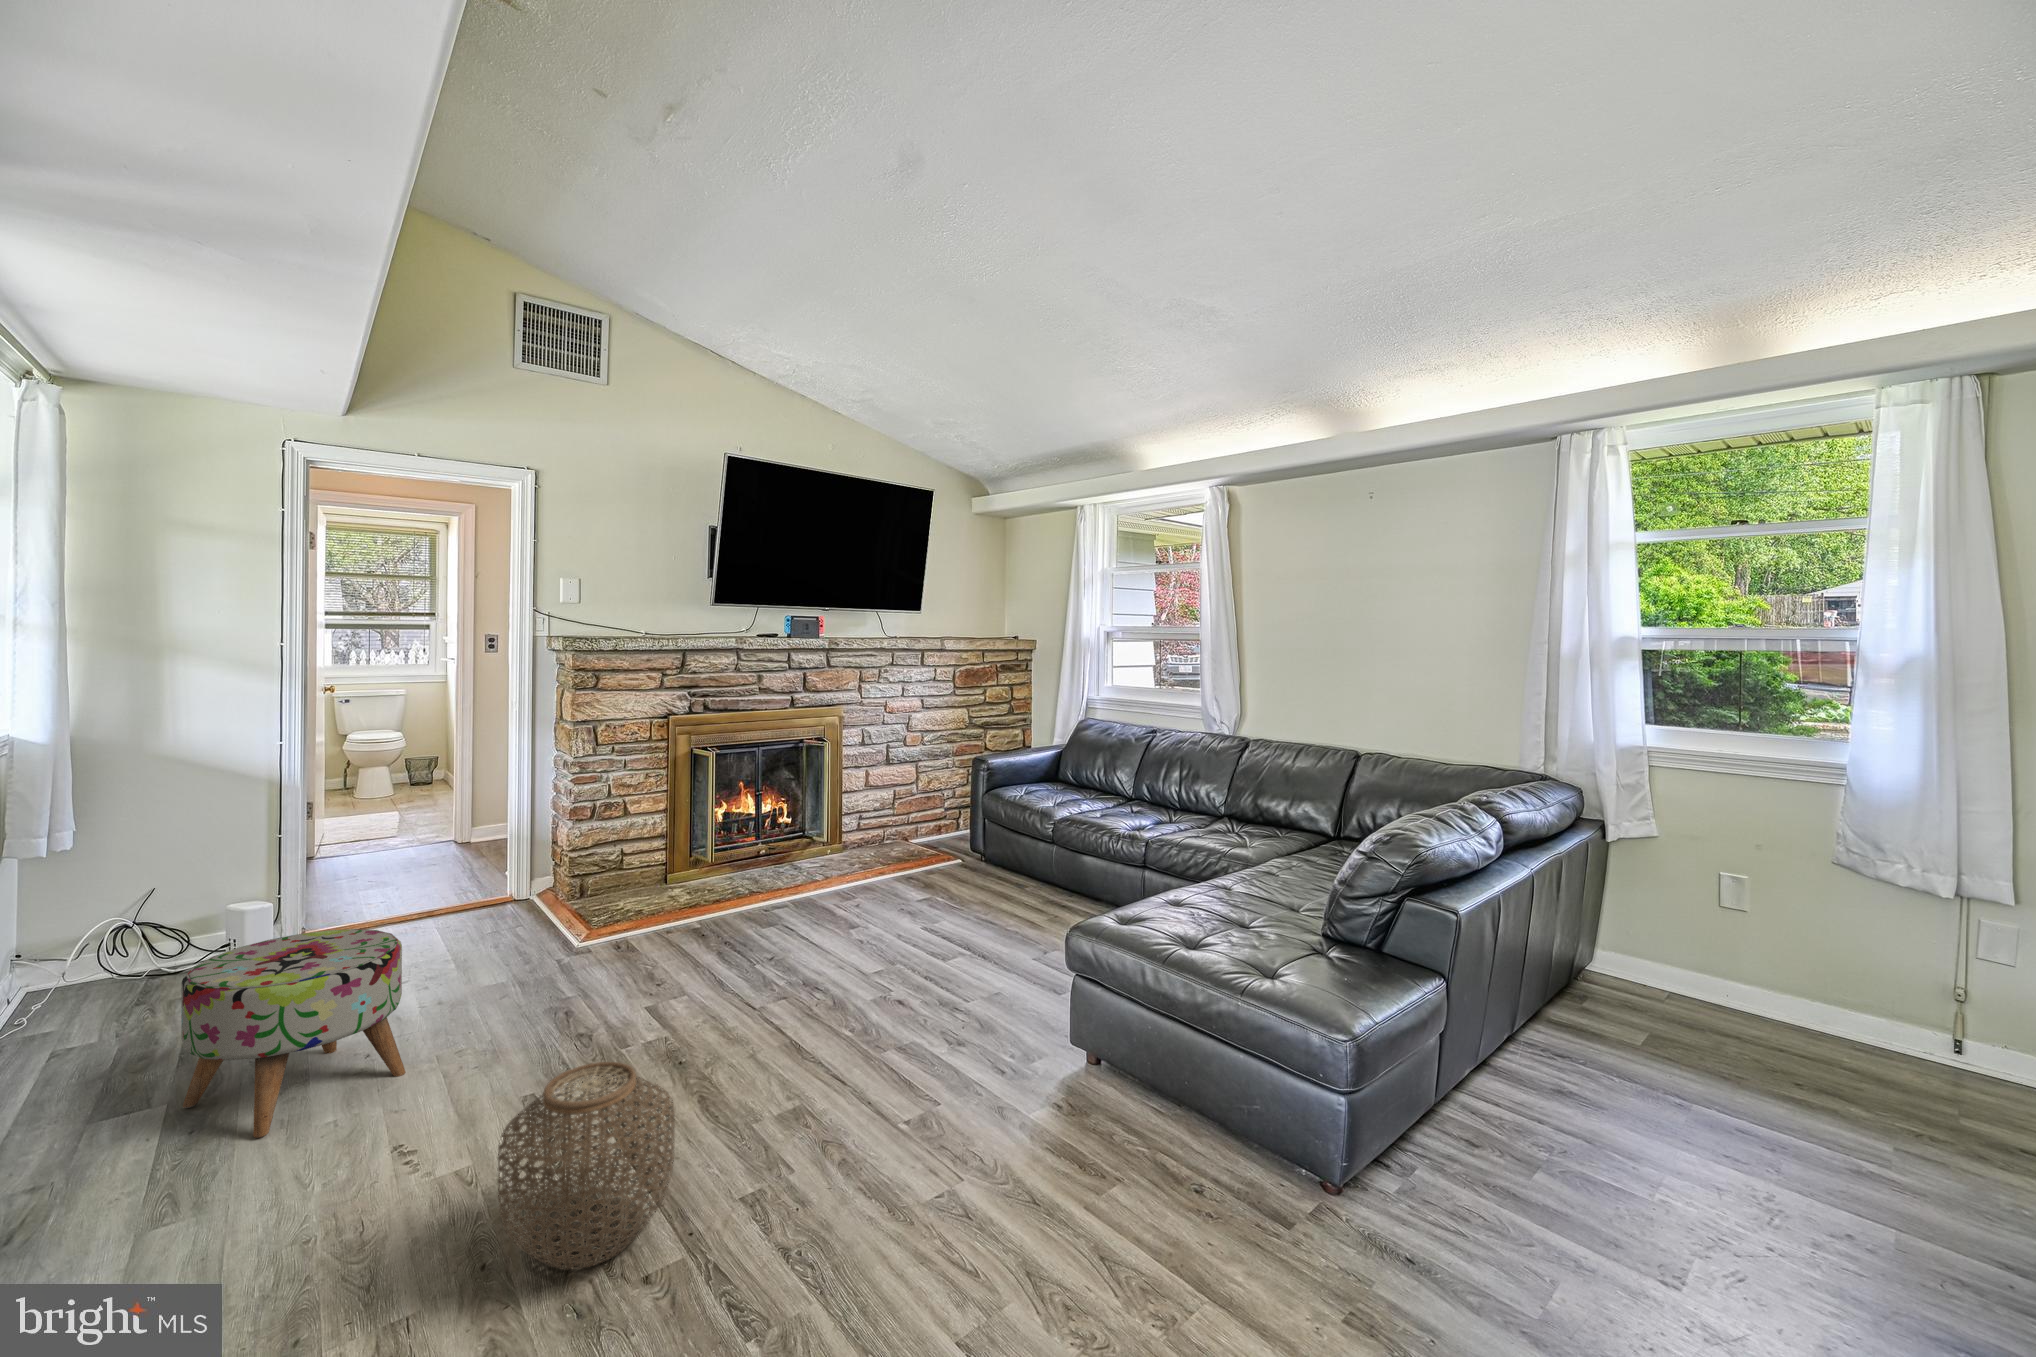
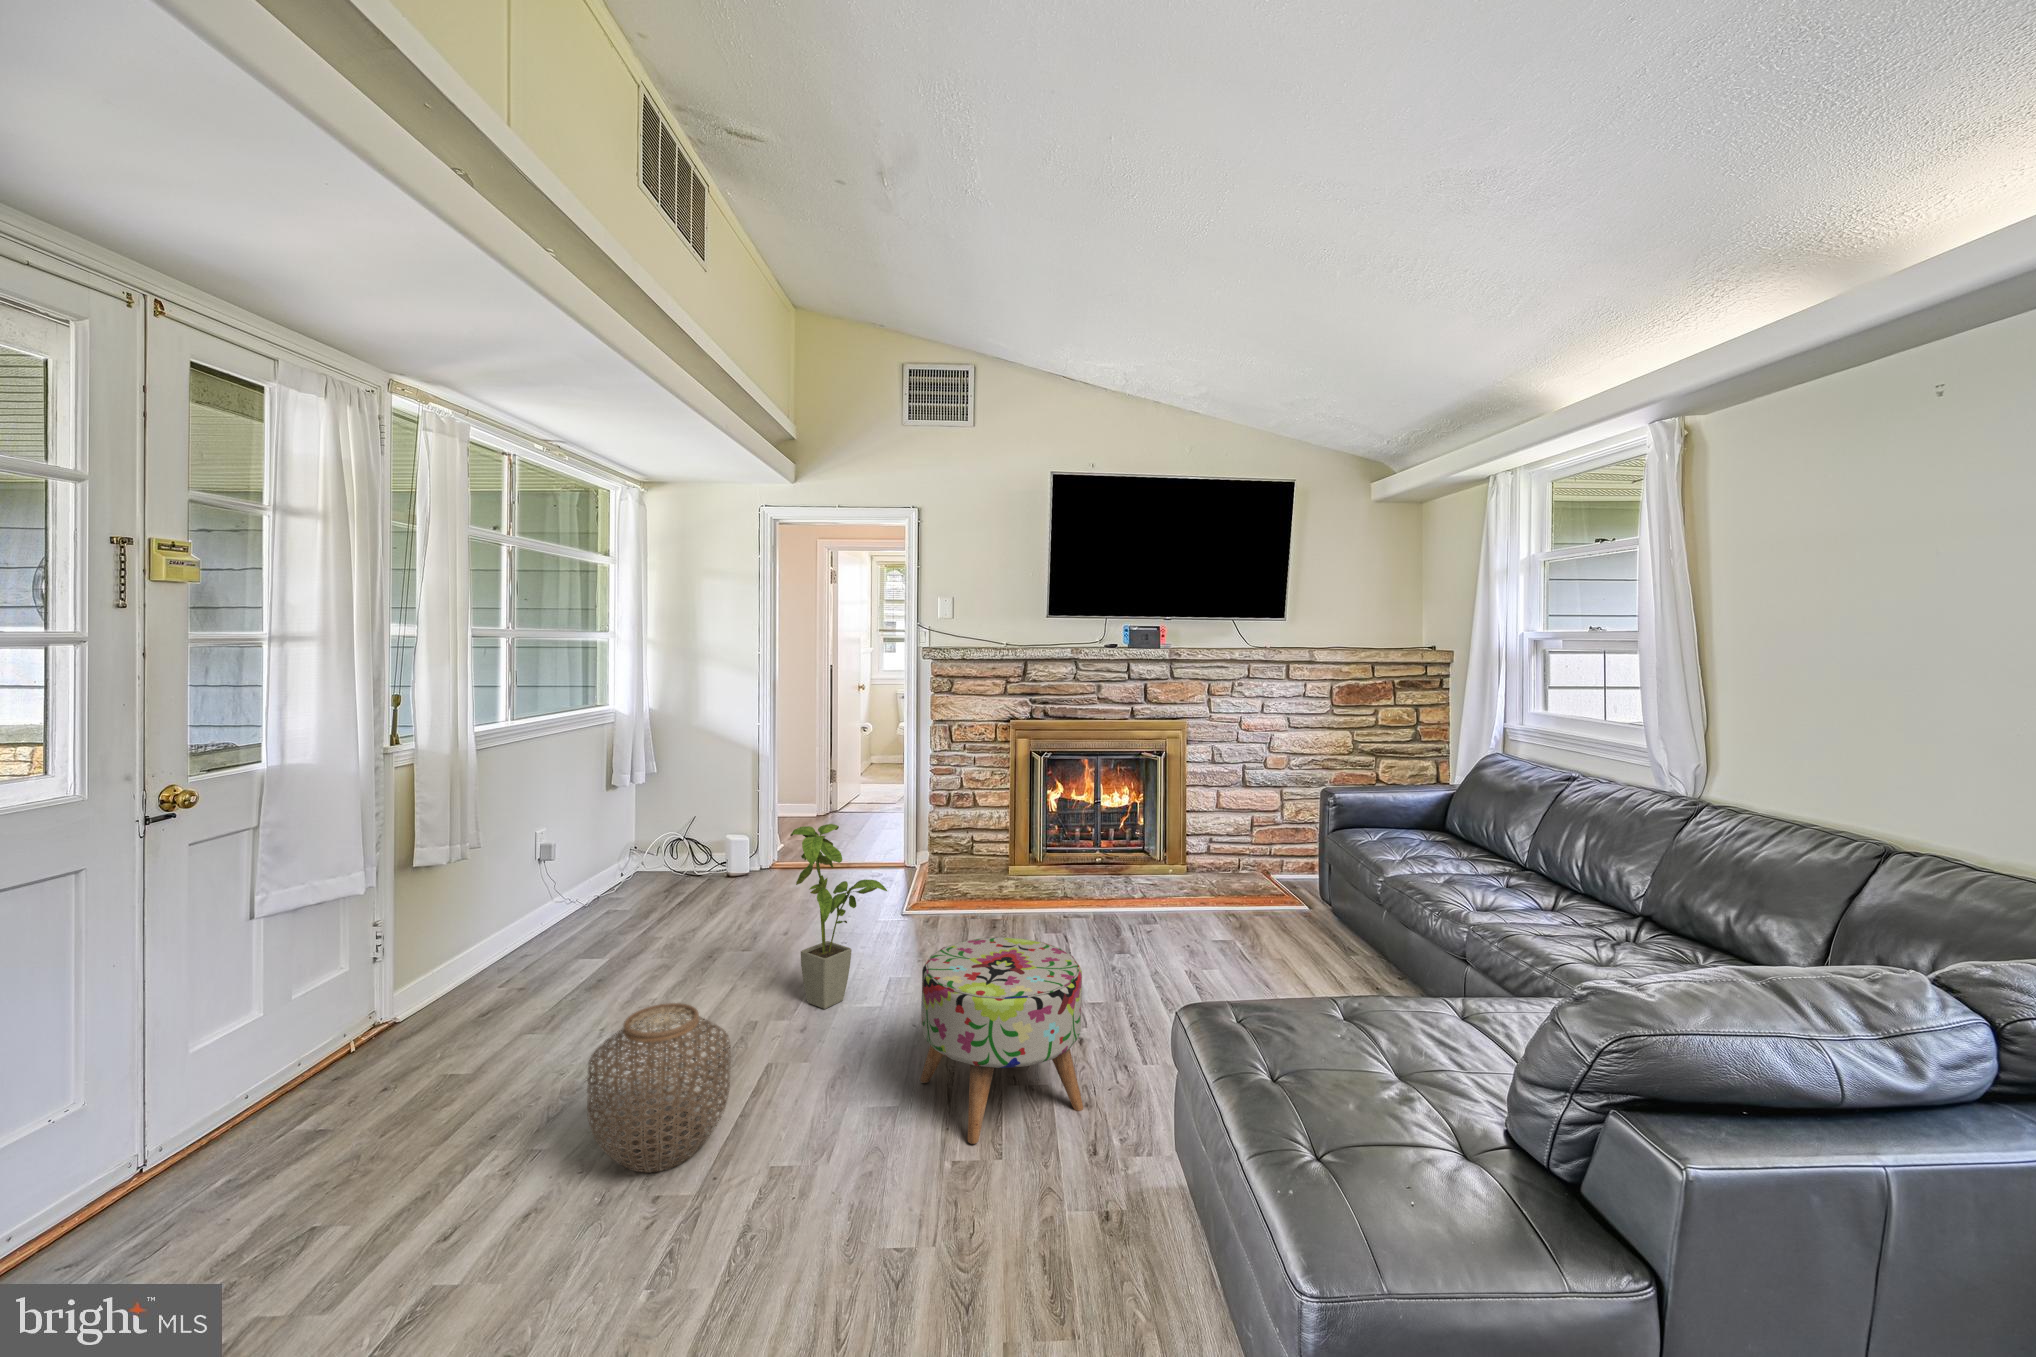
house plant: none [564,841,691,1056] -> present [790,824,887,1009]
ottoman: present [181,929,406,1138] -> present [920,937,1083,1144]

